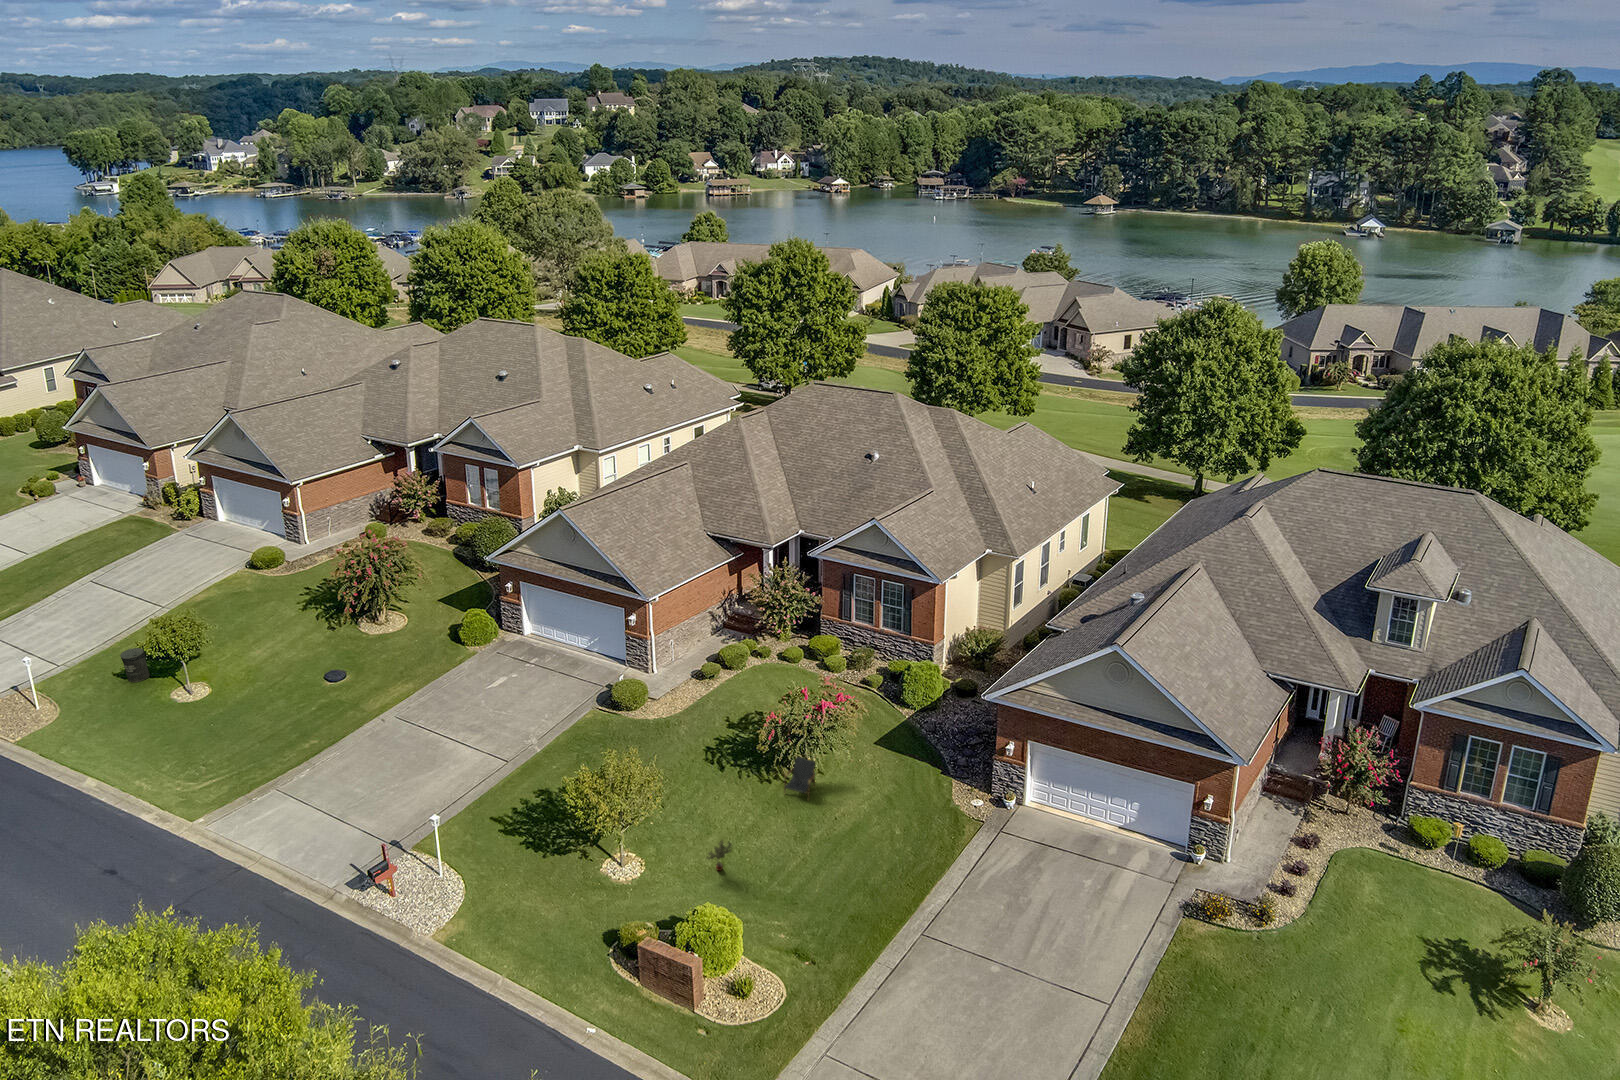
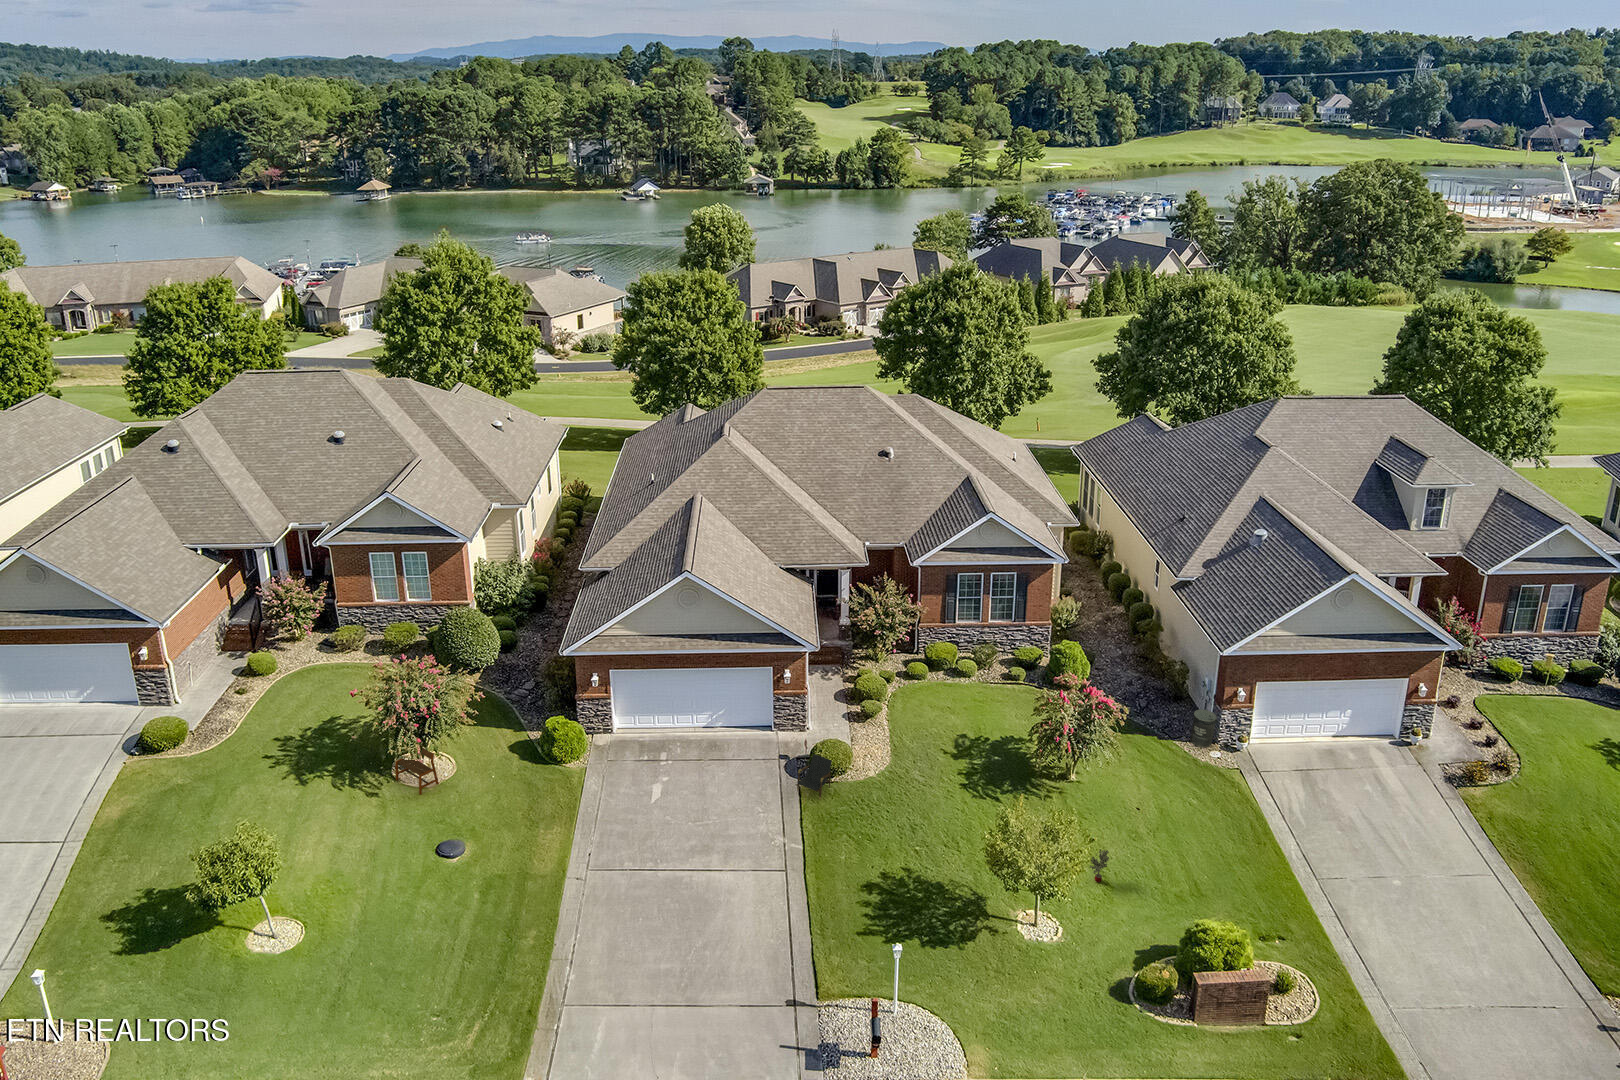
bench: none [349,597,370,637] -> present [395,748,439,795]
trash can: present [120,648,150,682] -> present [1190,710,1218,748]
lounge chair: present [784,757,816,797] -> present [797,754,832,799]

